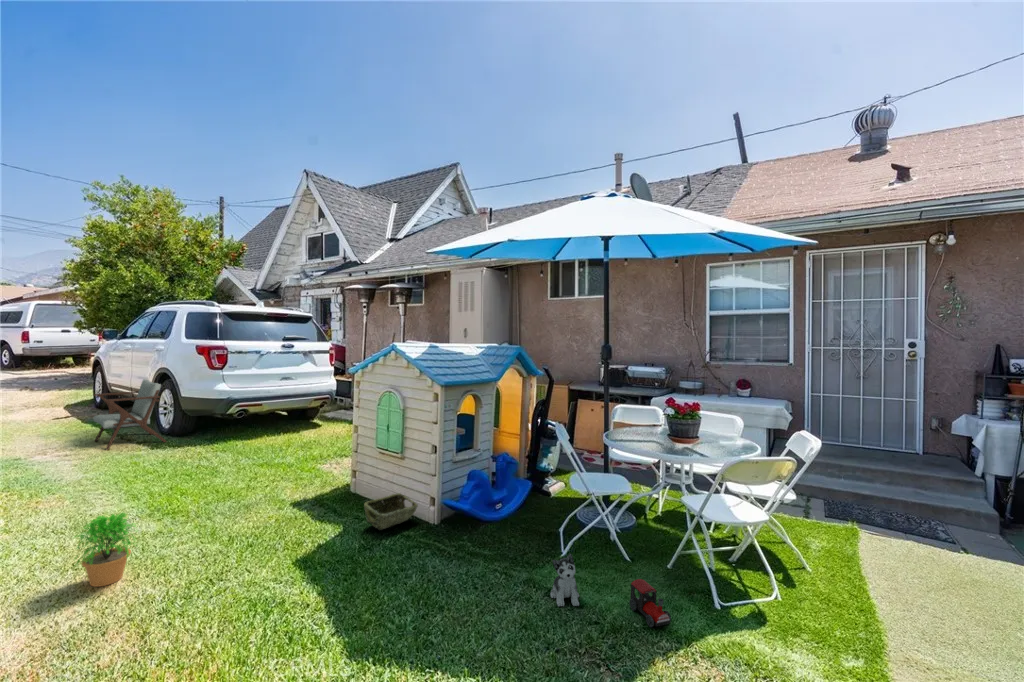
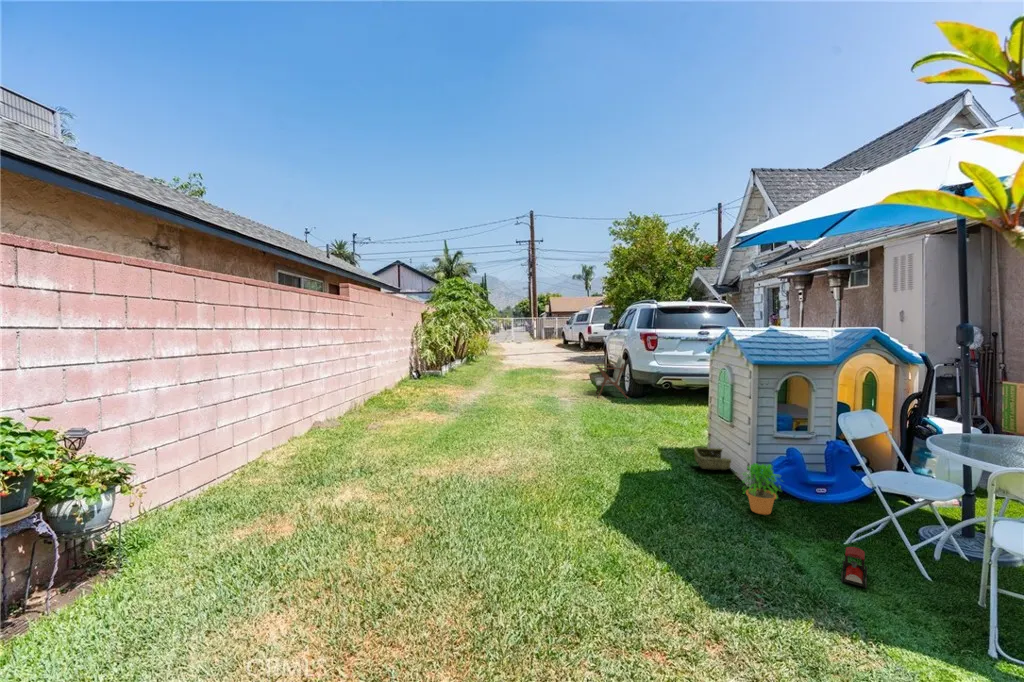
potted plant: present [76,513,135,587] -> present [743,463,778,514]
plush toy: present [551,554,579,606] -> none [777,506,806,549]

